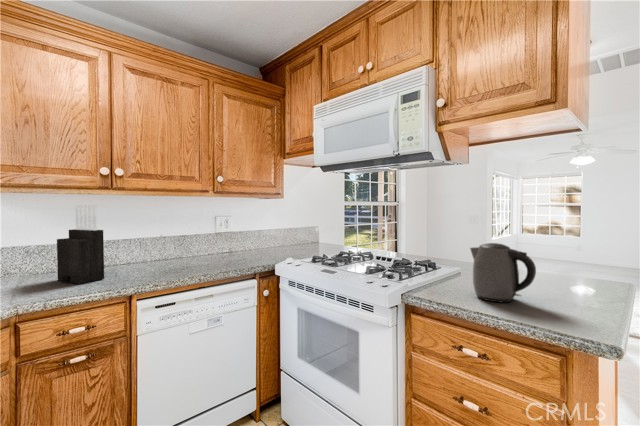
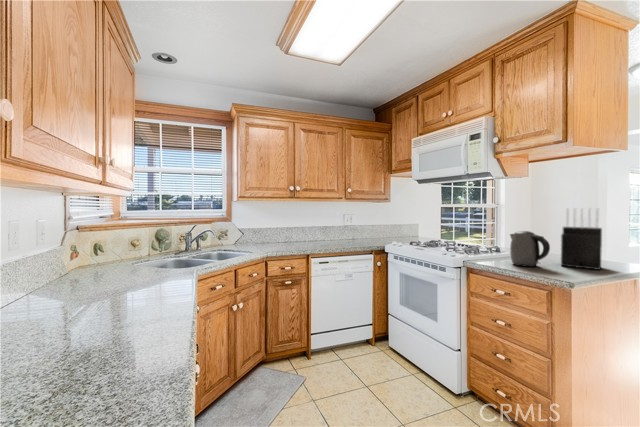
knife block: present [57,205,104,284] -> present [561,208,602,270]

